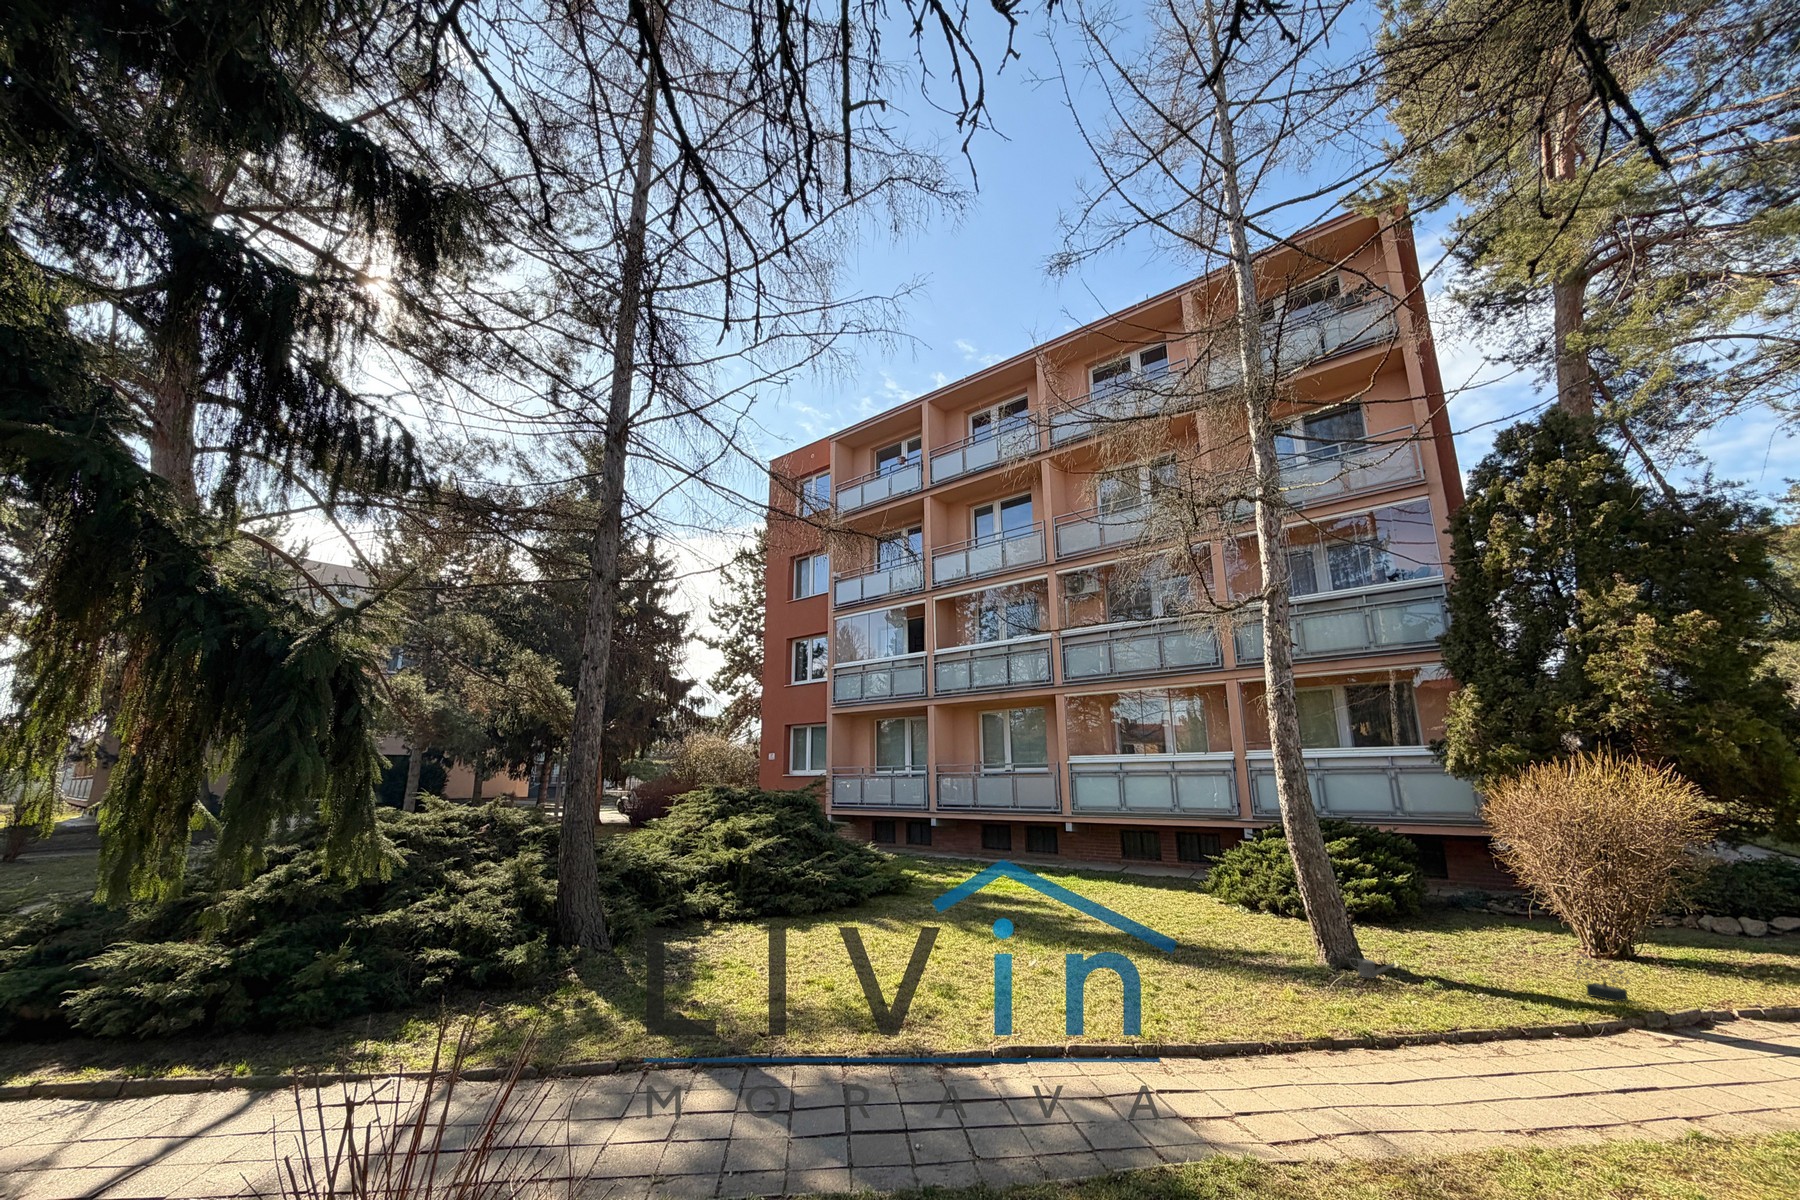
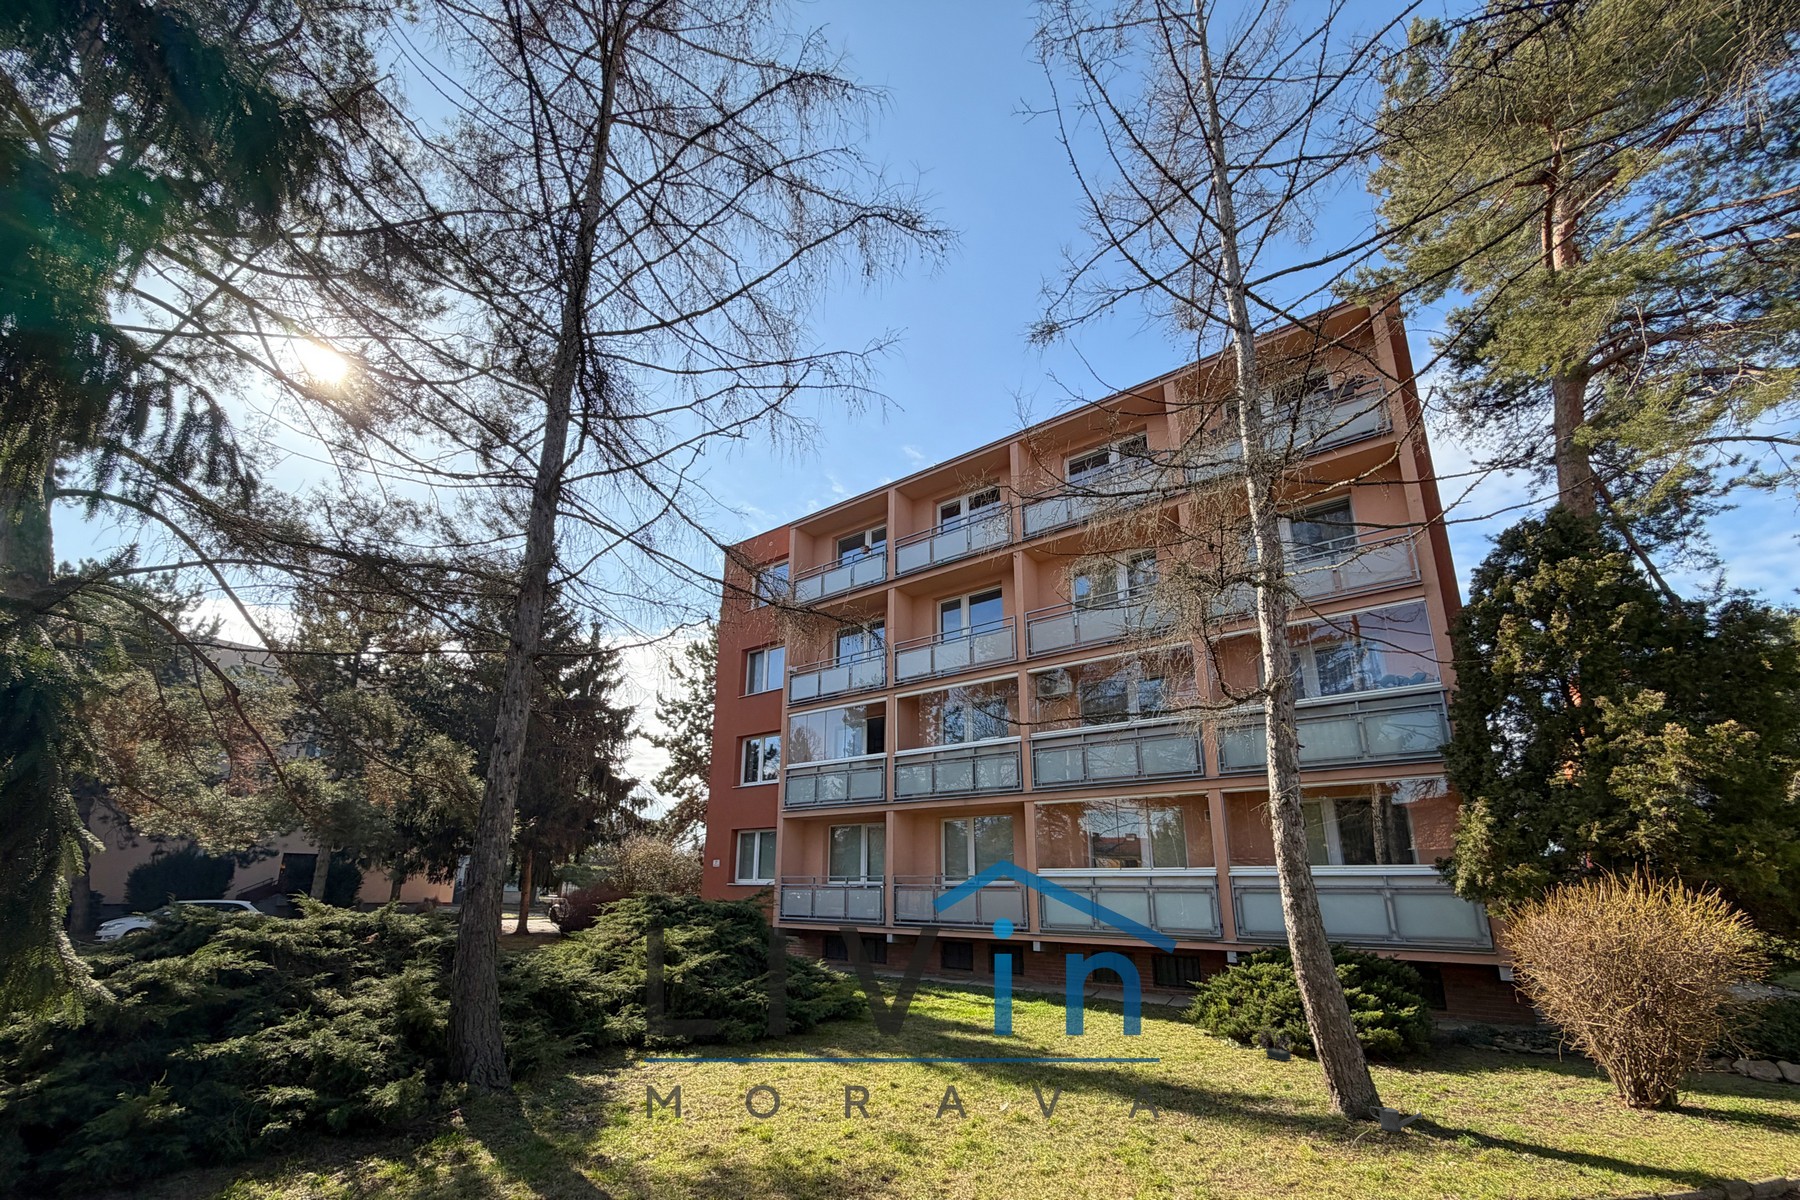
decorative plant: present [1576,954,1630,1002] -> present [1262,1031,1291,1061]

